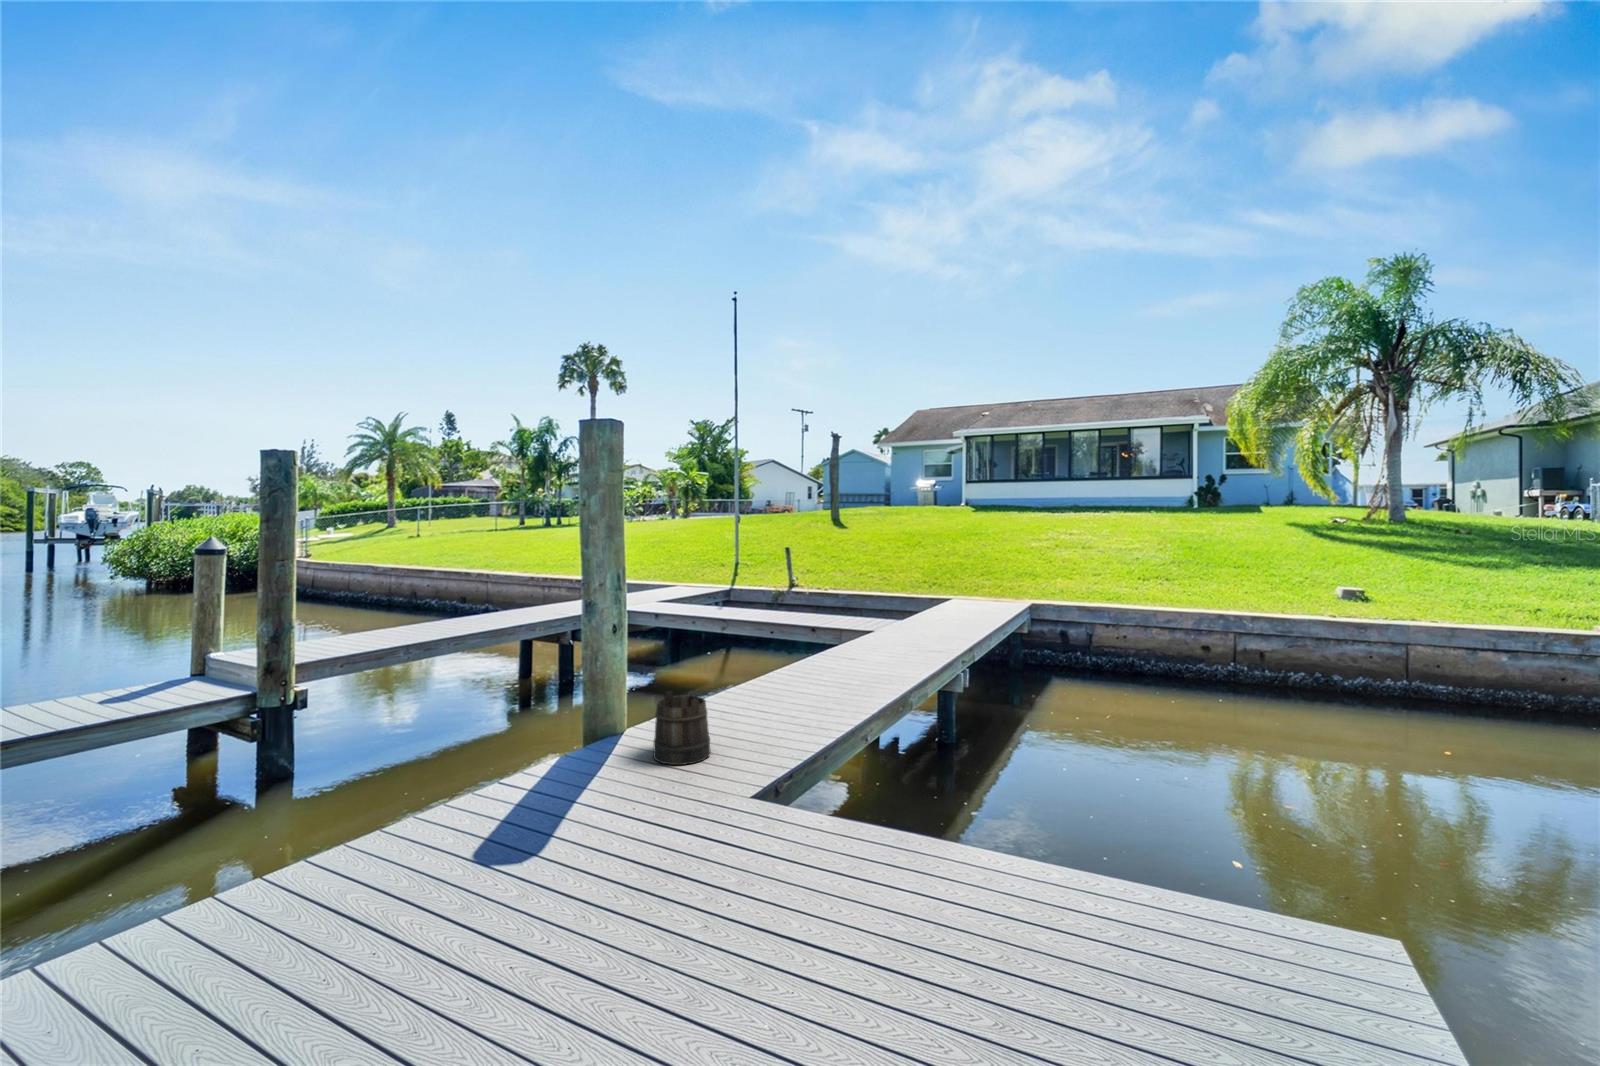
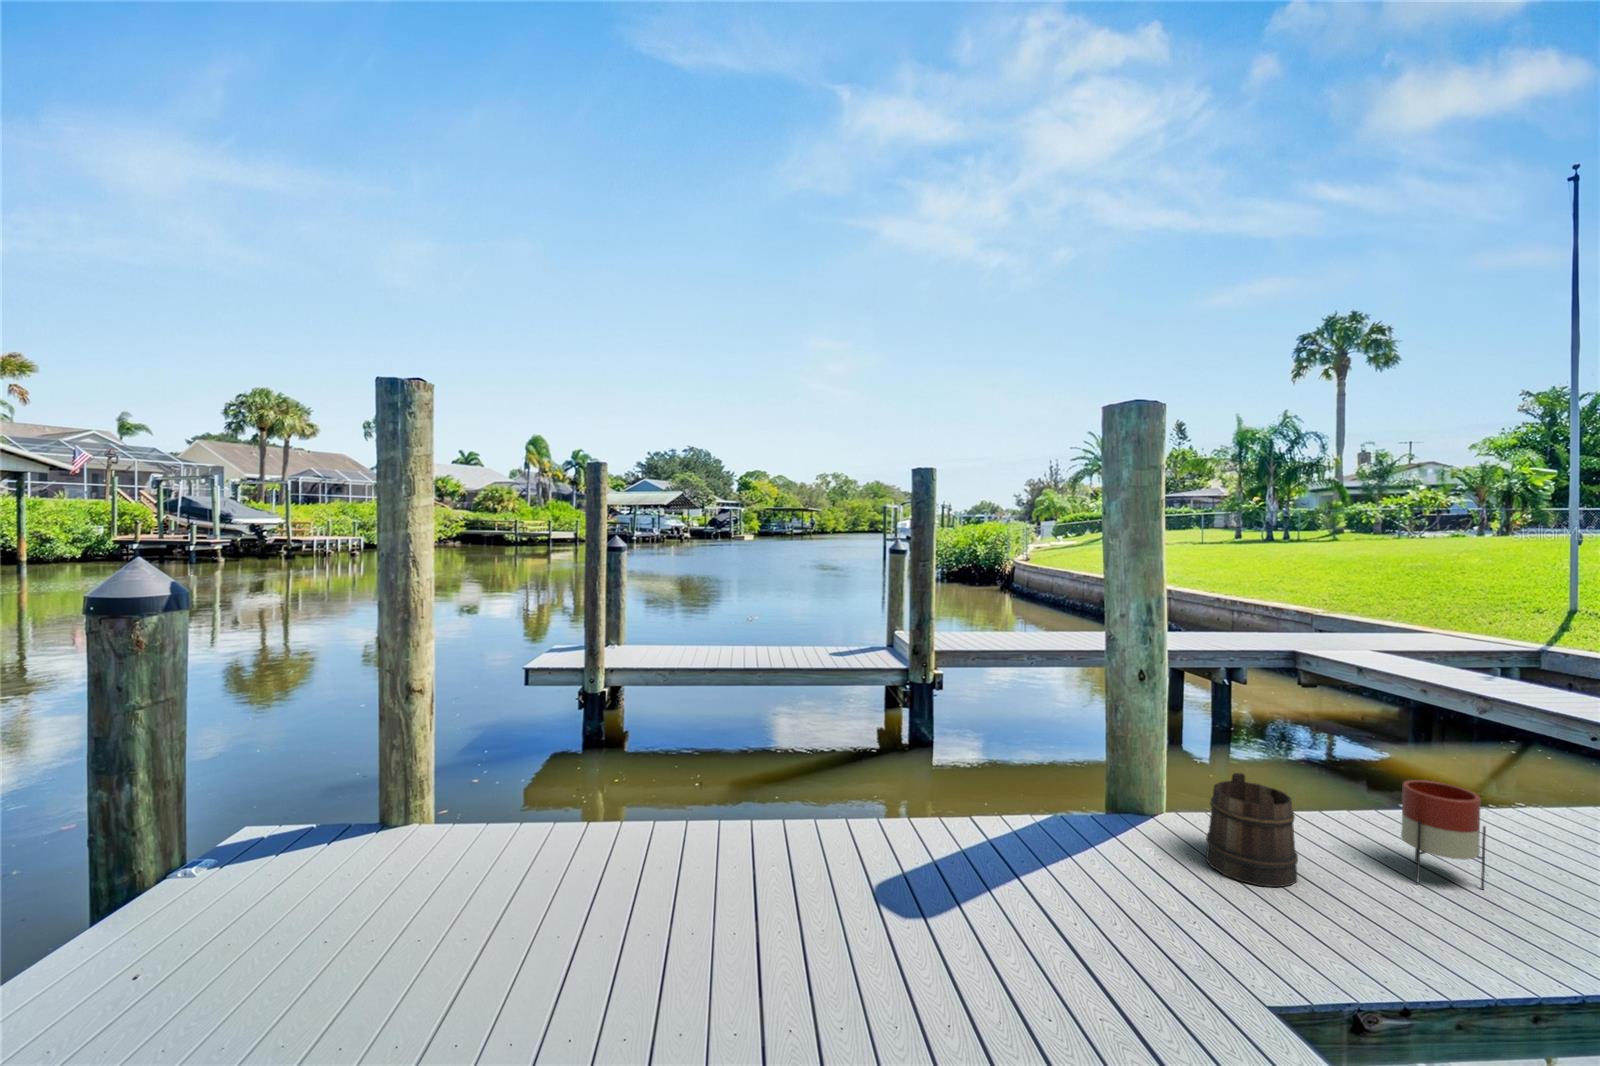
planter: none [751,668,790,733] -> present [1401,780,1486,889]

